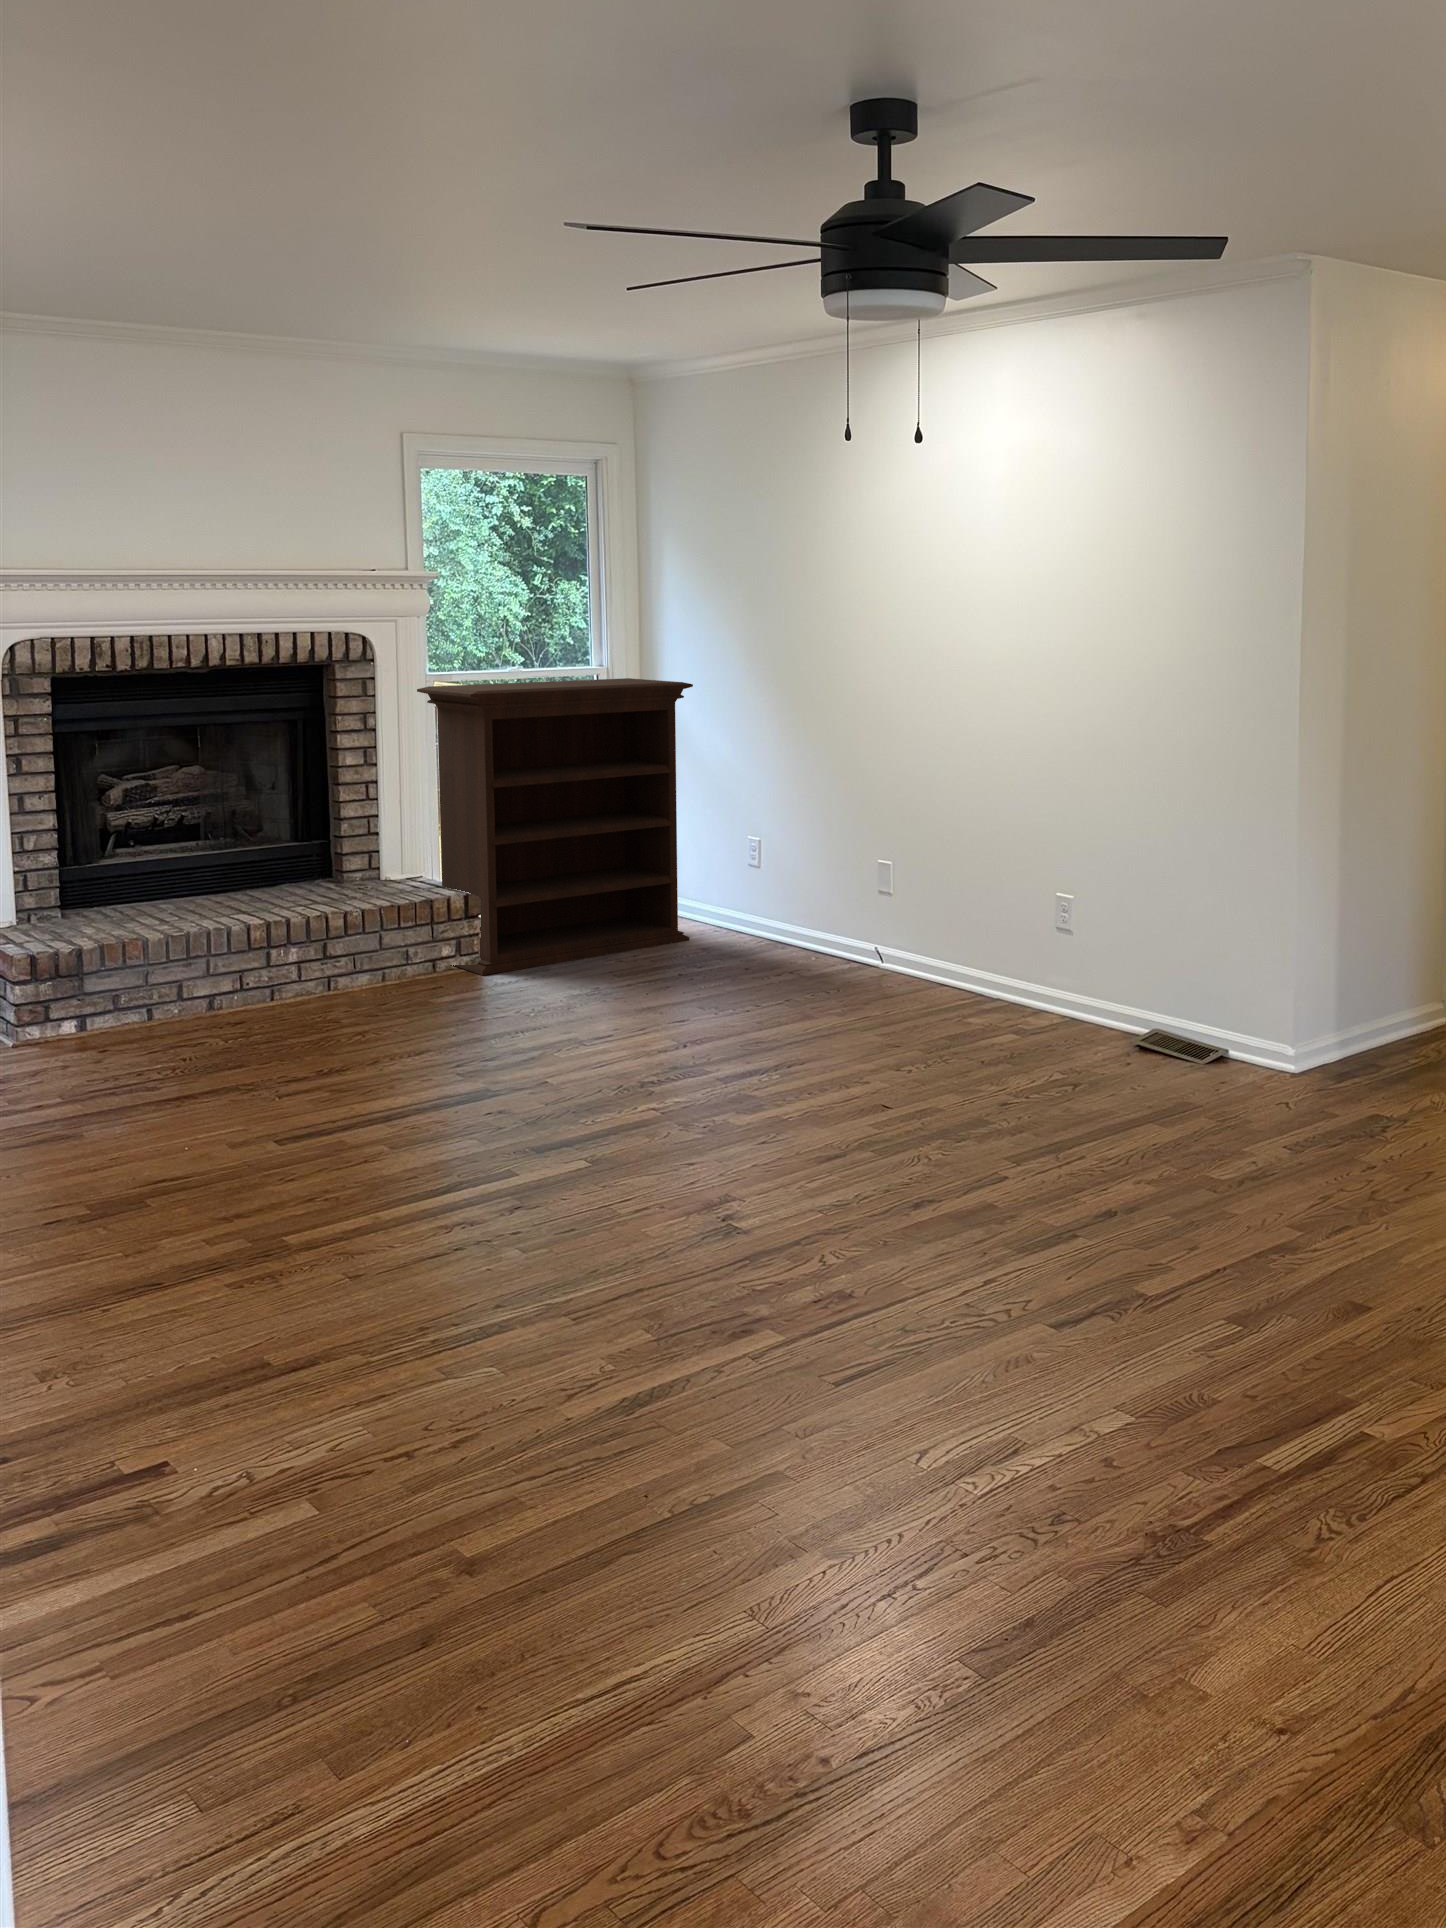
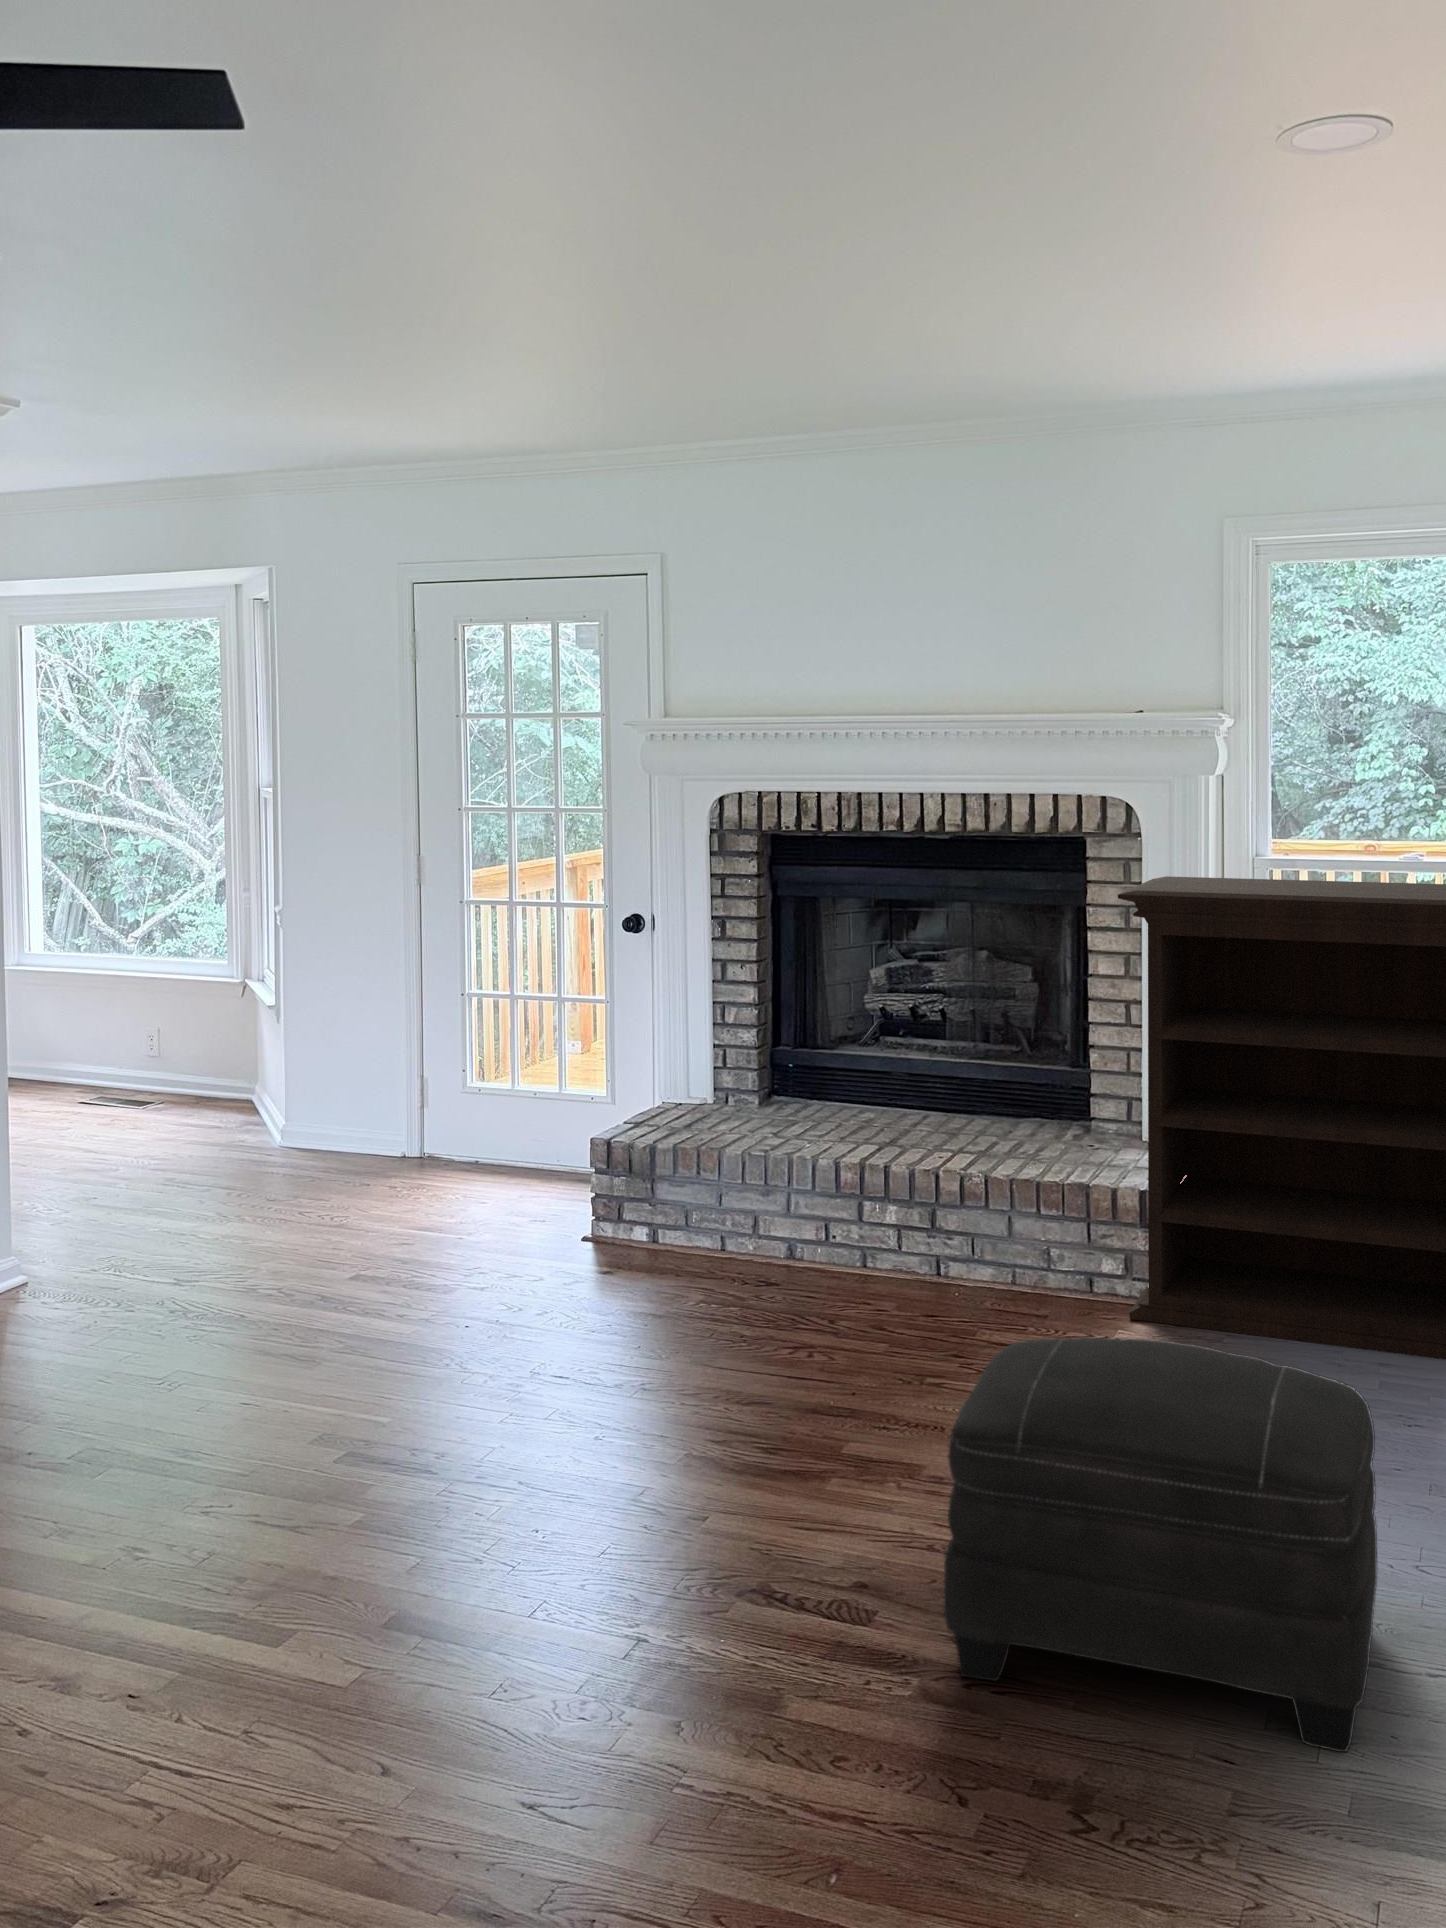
ottoman: none [704,889,927,1061] -> present [944,1337,1377,1752]

